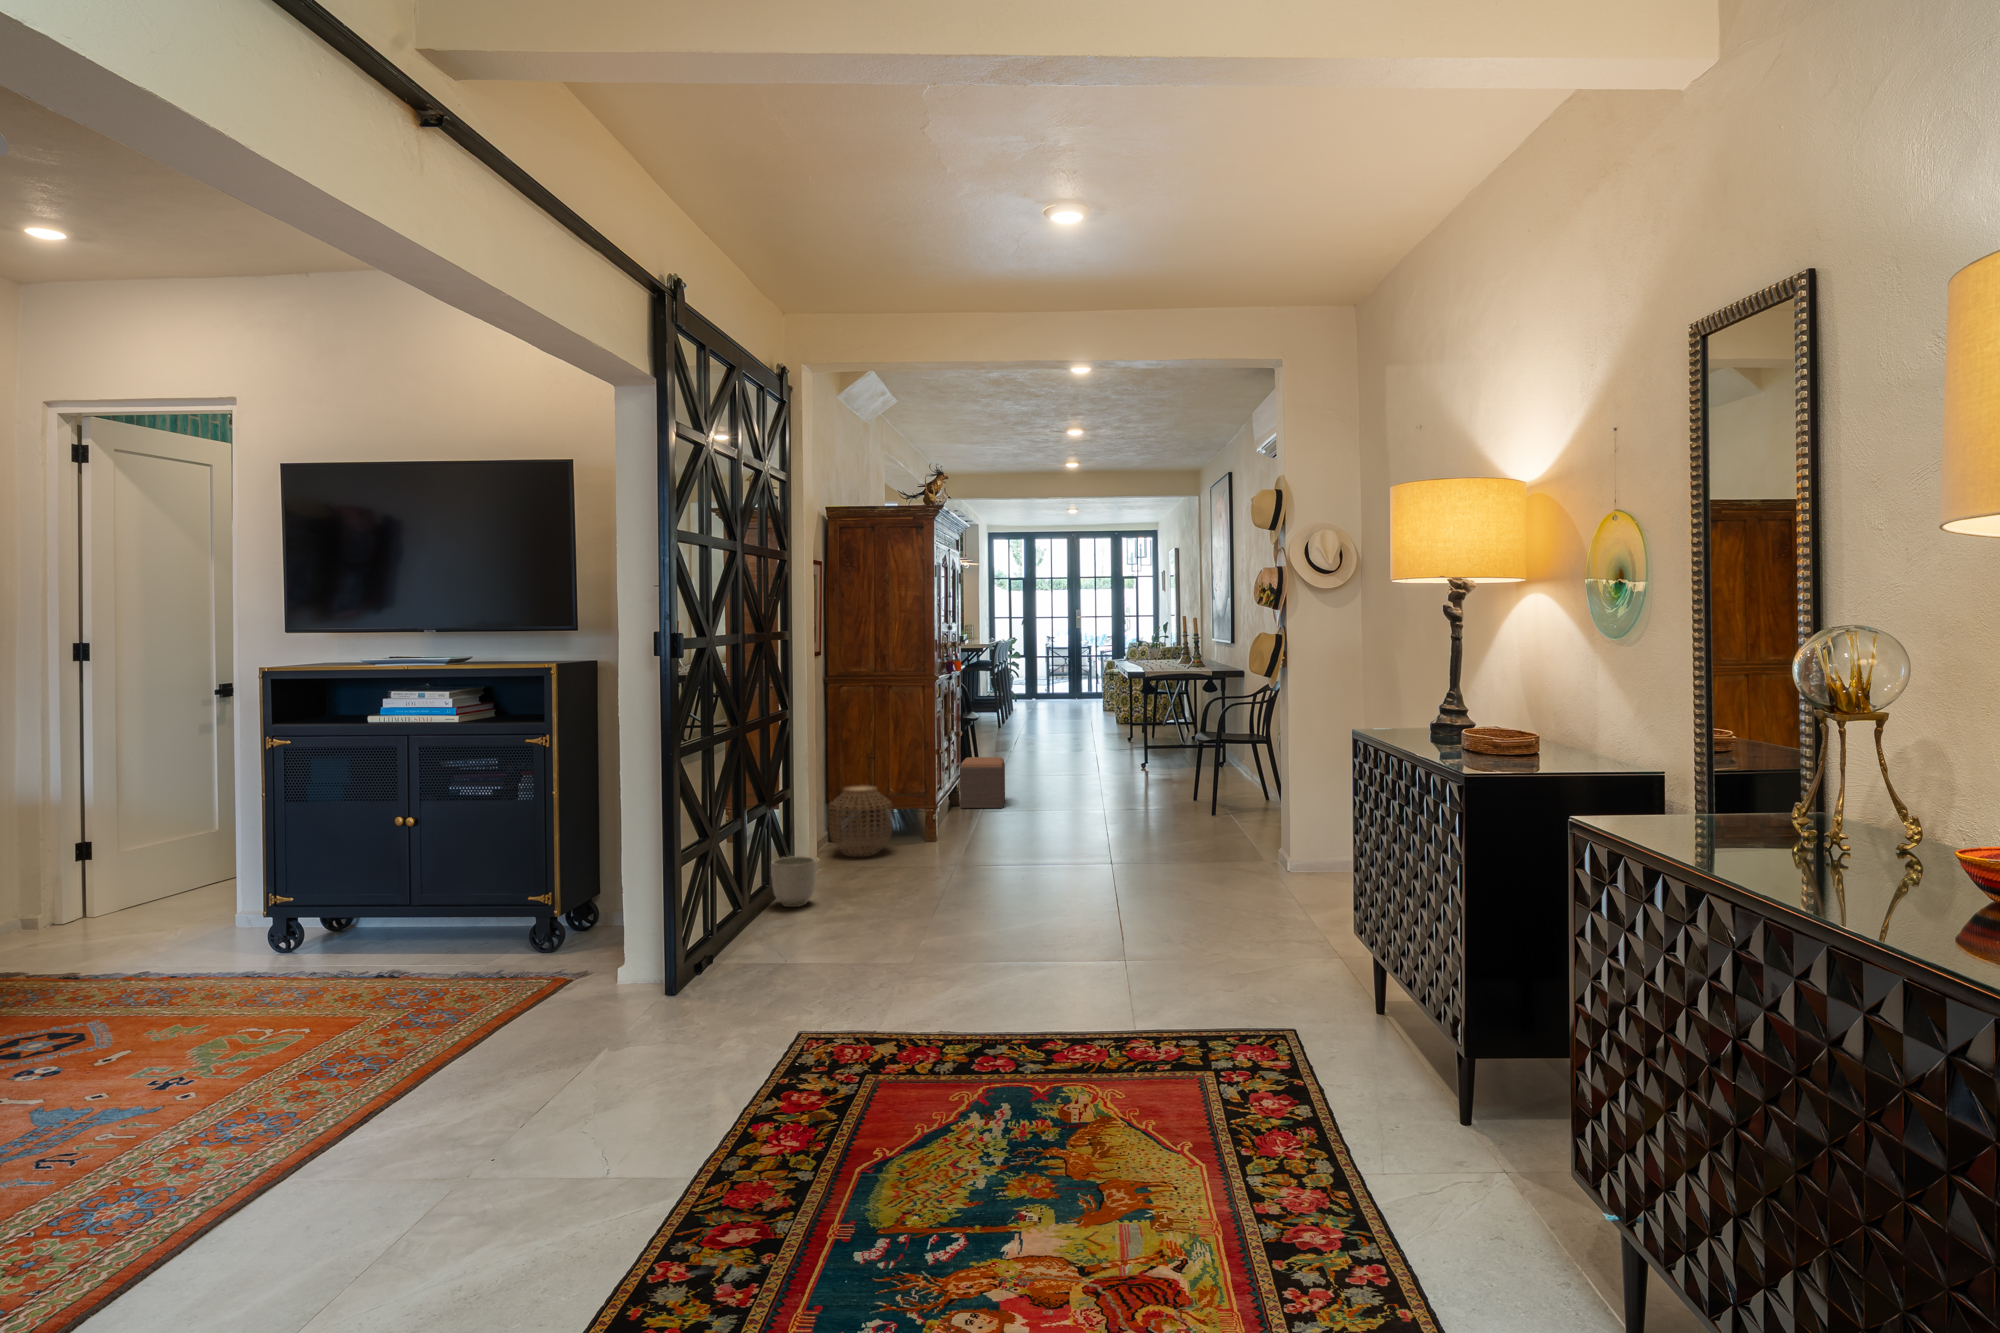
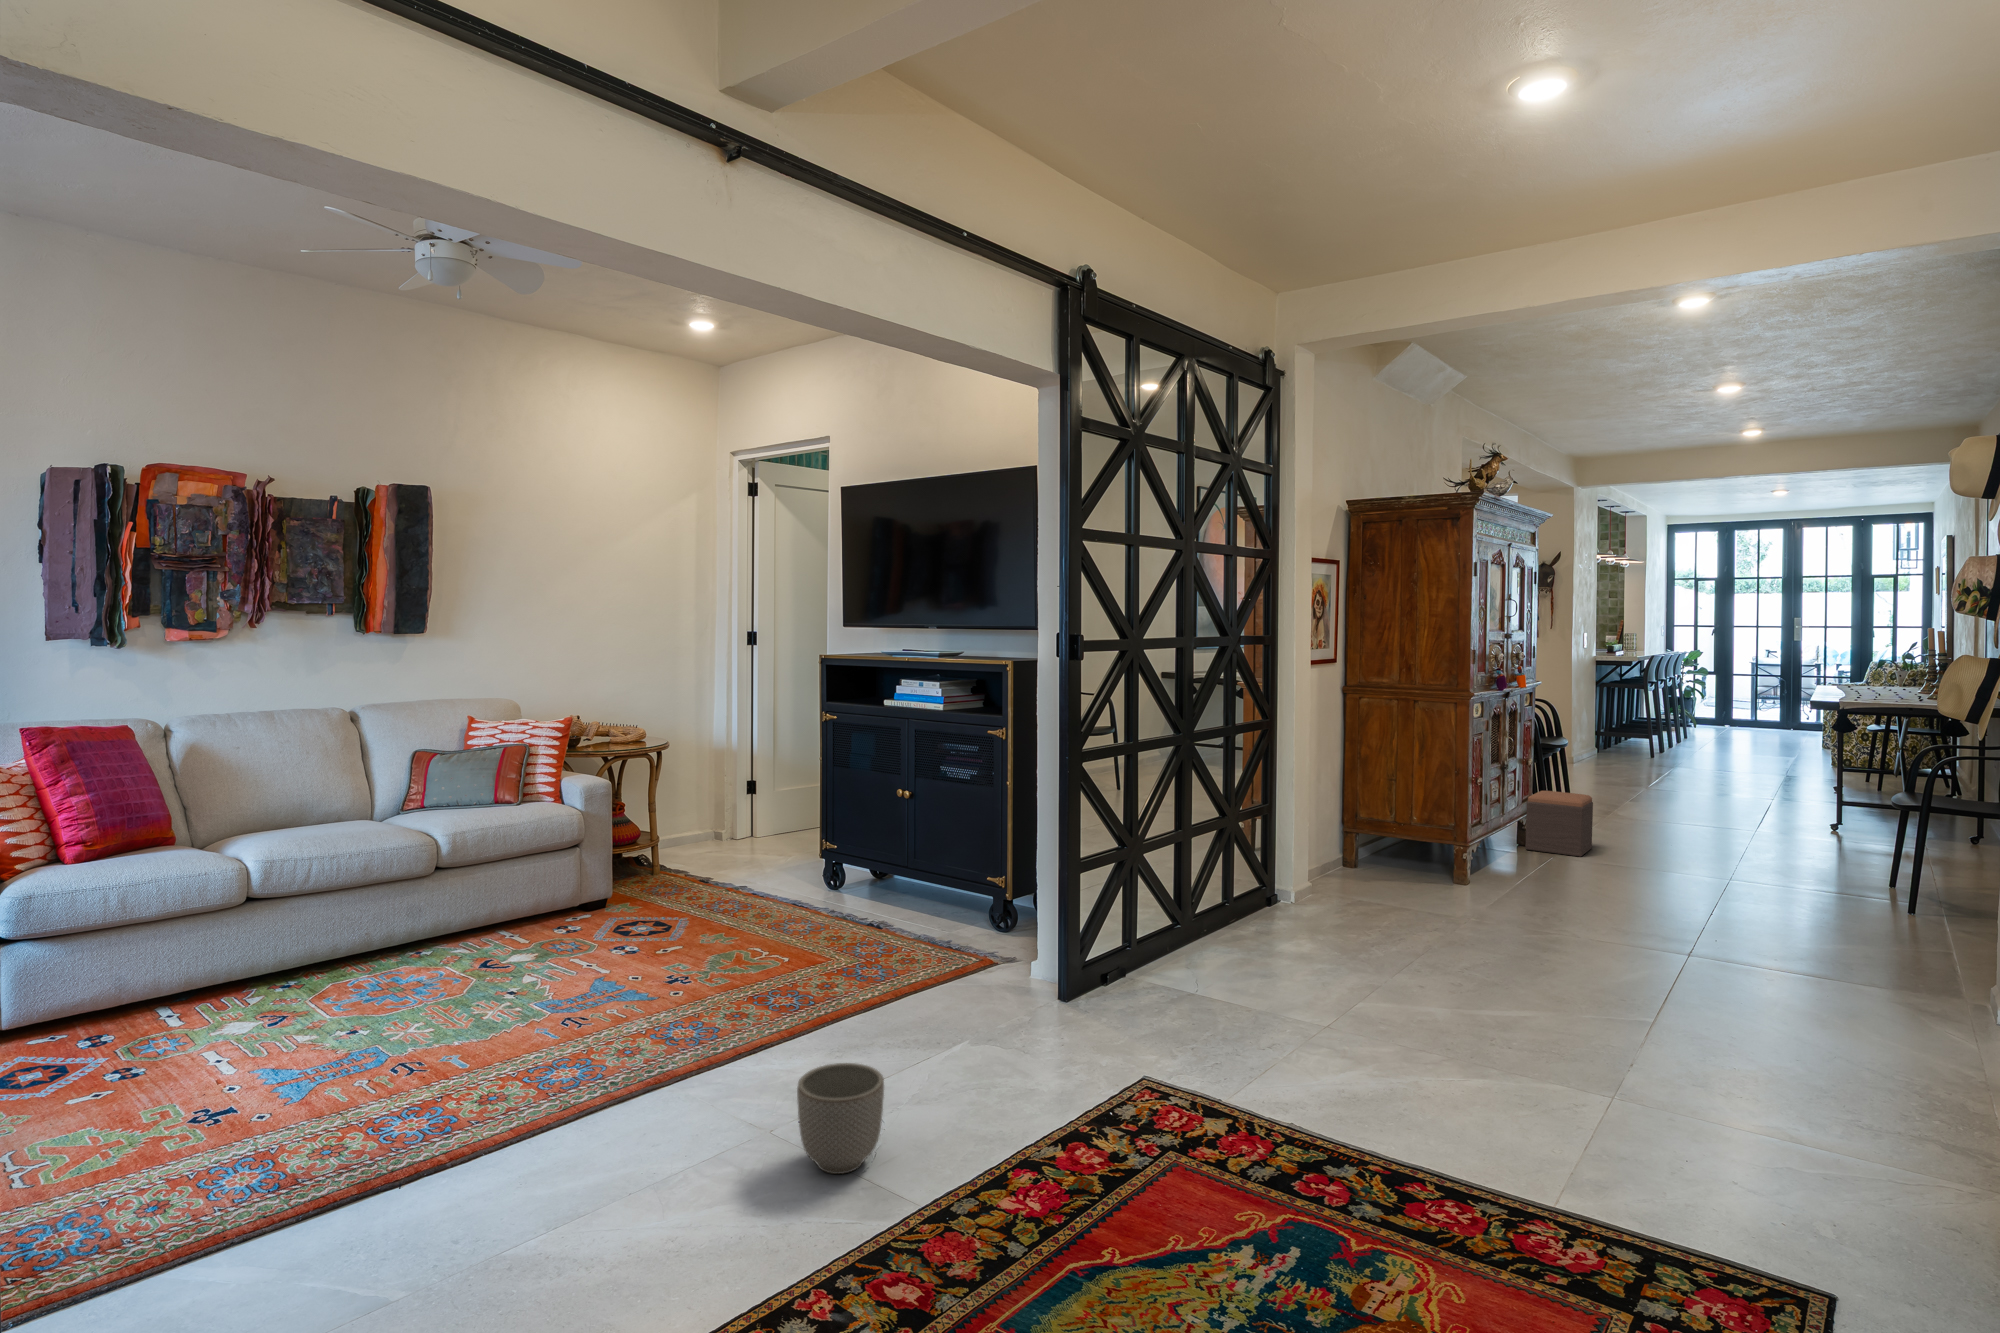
woven basket: present [829,785,893,856] -> none [1331,809,1406,889]
planter: present [771,856,817,907] -> present [797,1063,884,1174]

